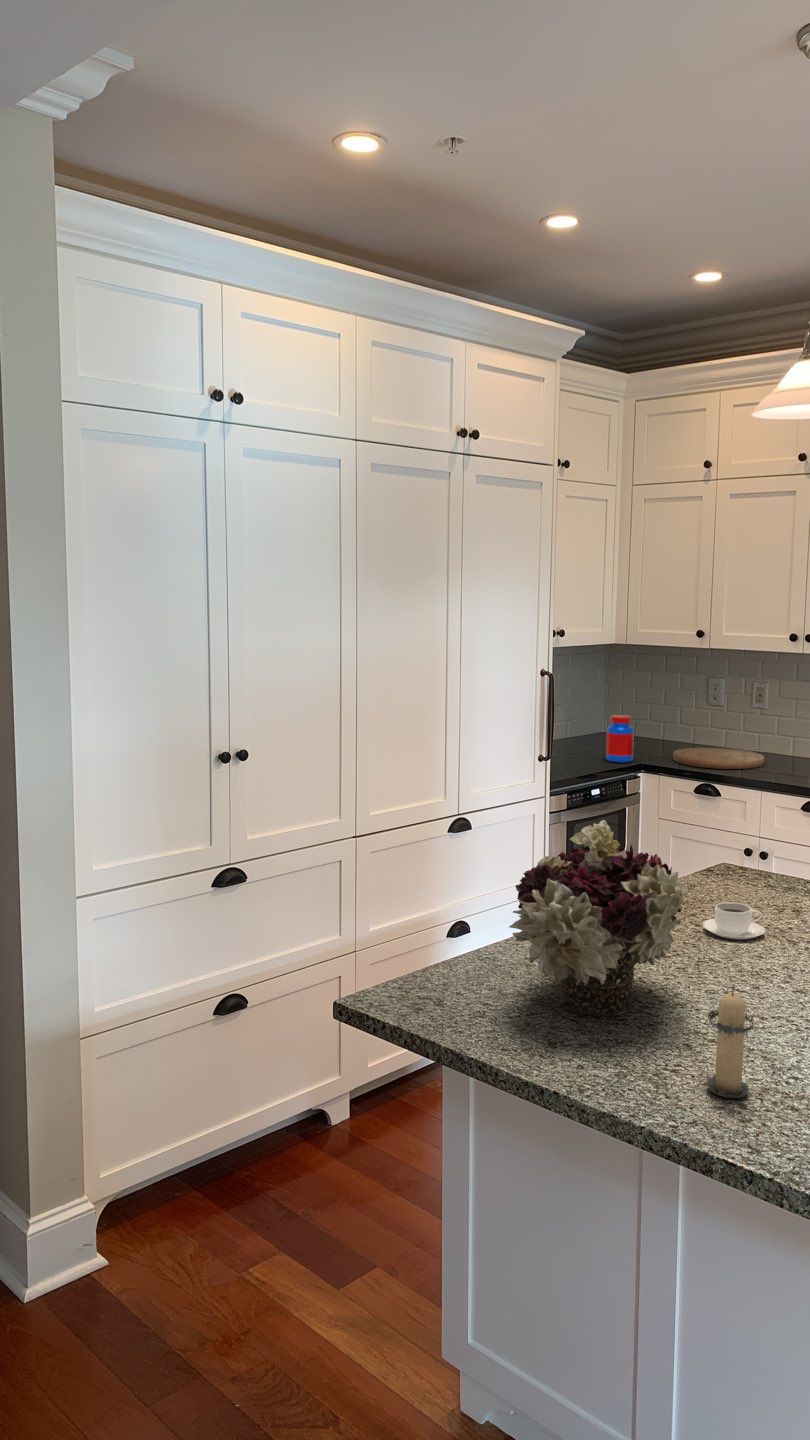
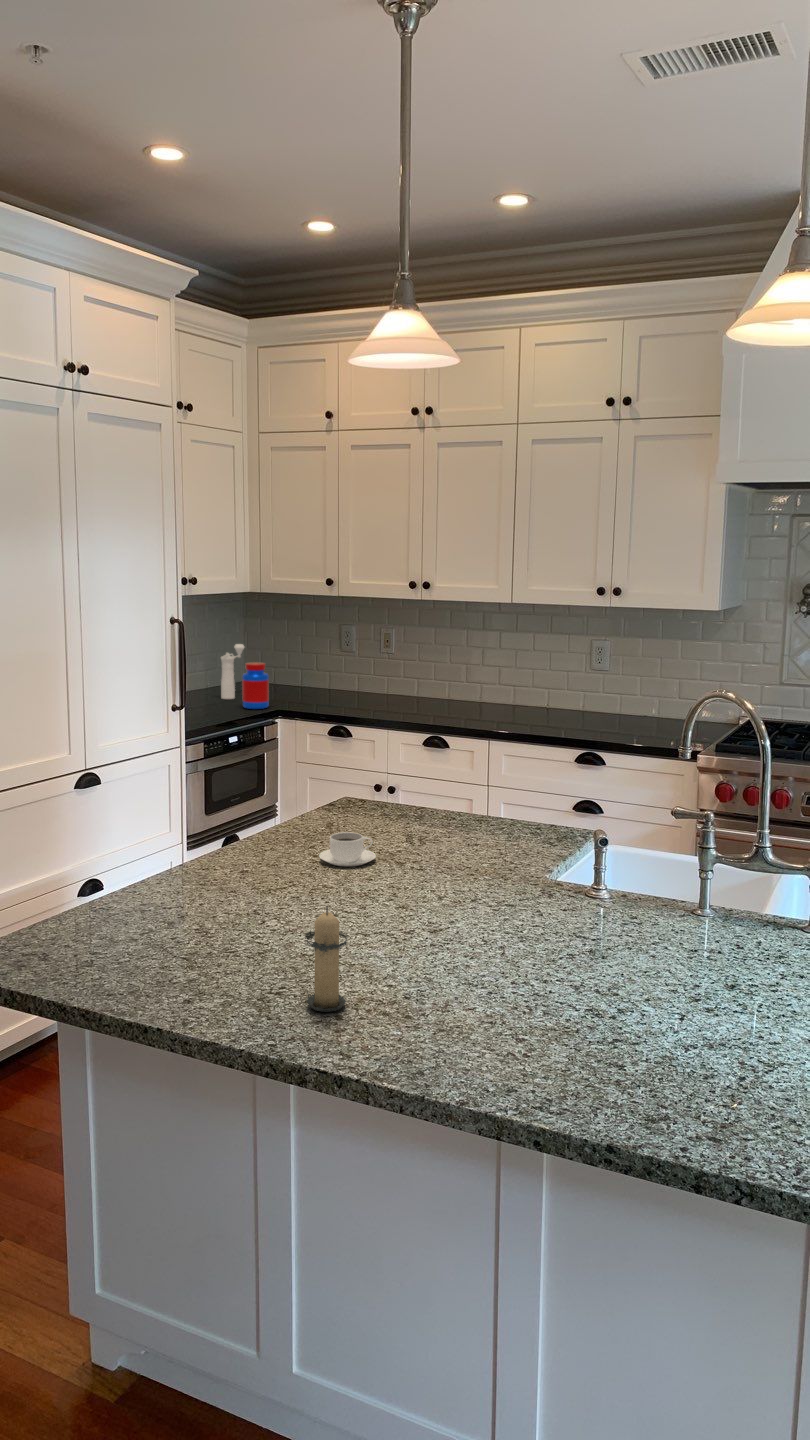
pepper mill: none [583,696,609,751] -> present [221,644,244,699]
cutting board: present [673,748,764,769] -> none [307,692,391,711]
flower arrangement: present [509,820,687,1017] -> none [113,758,292,952]

